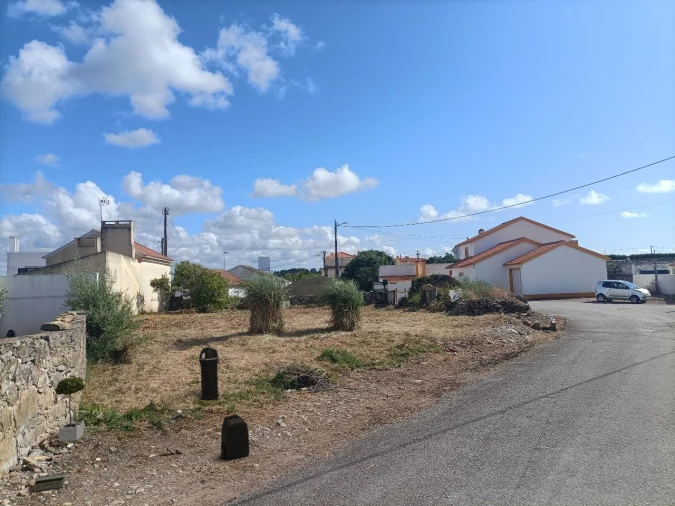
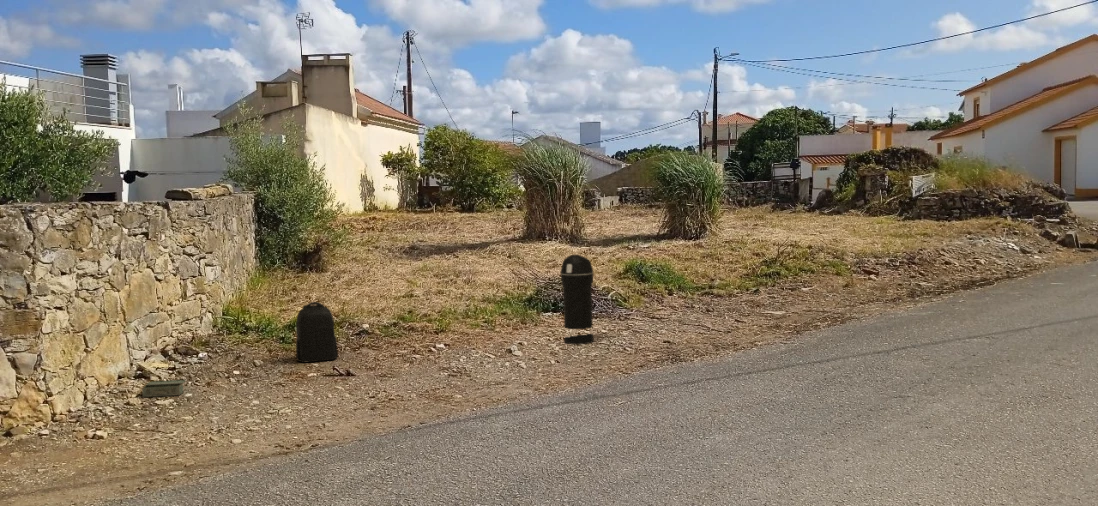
trash can: present [199,347,219,400] -> present [561,255,593,344]
potted tree: present [55,377,85,442] -> none [180,260,225,352]
backpack: present [221,414,250,460] -> present [296,302,338,363]

